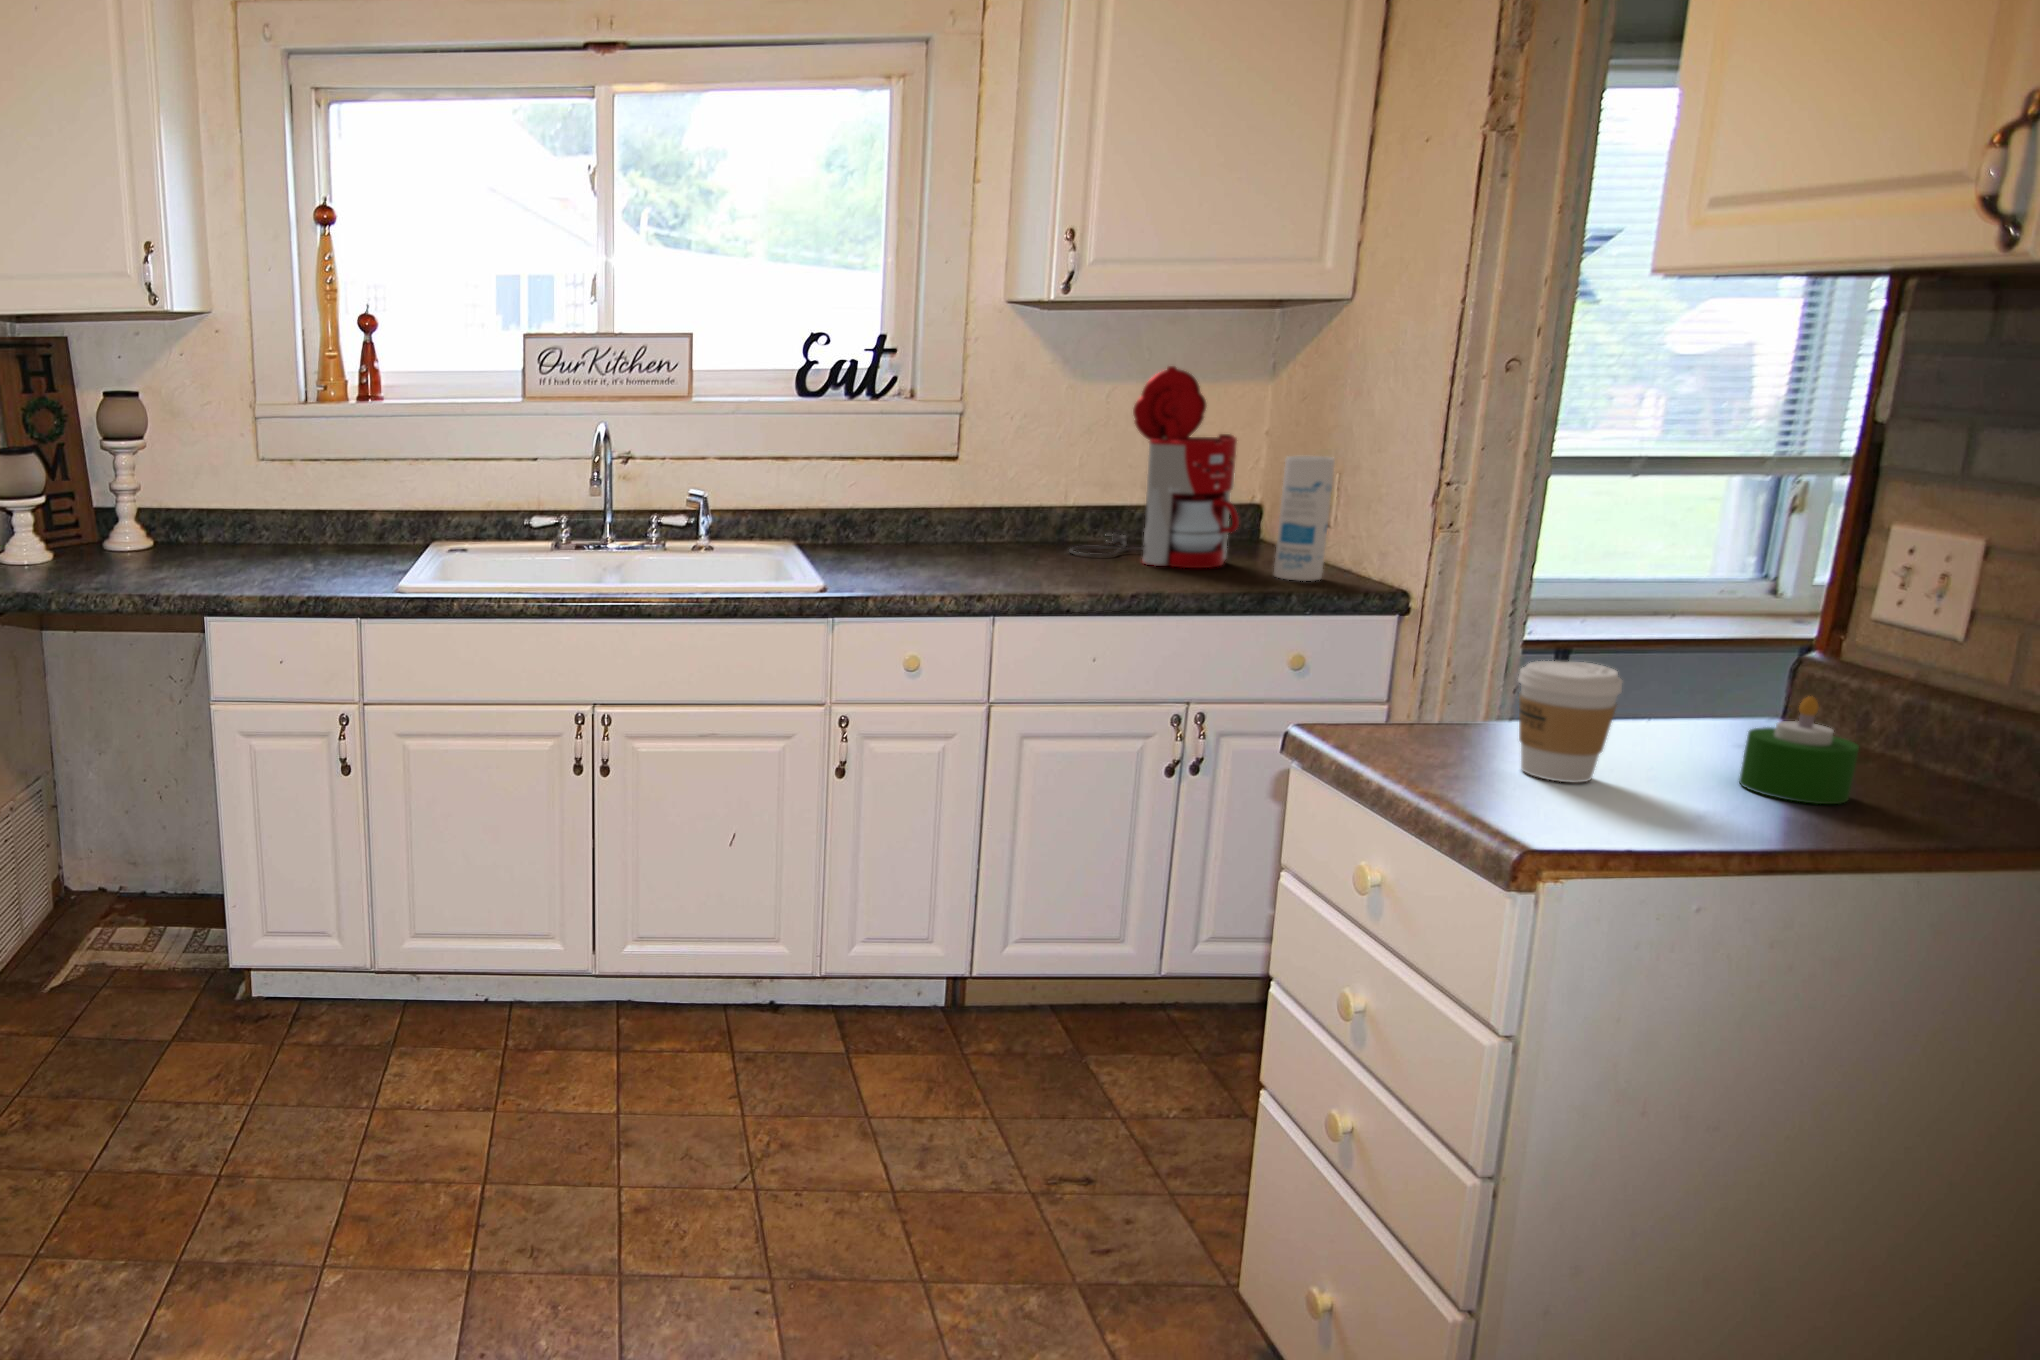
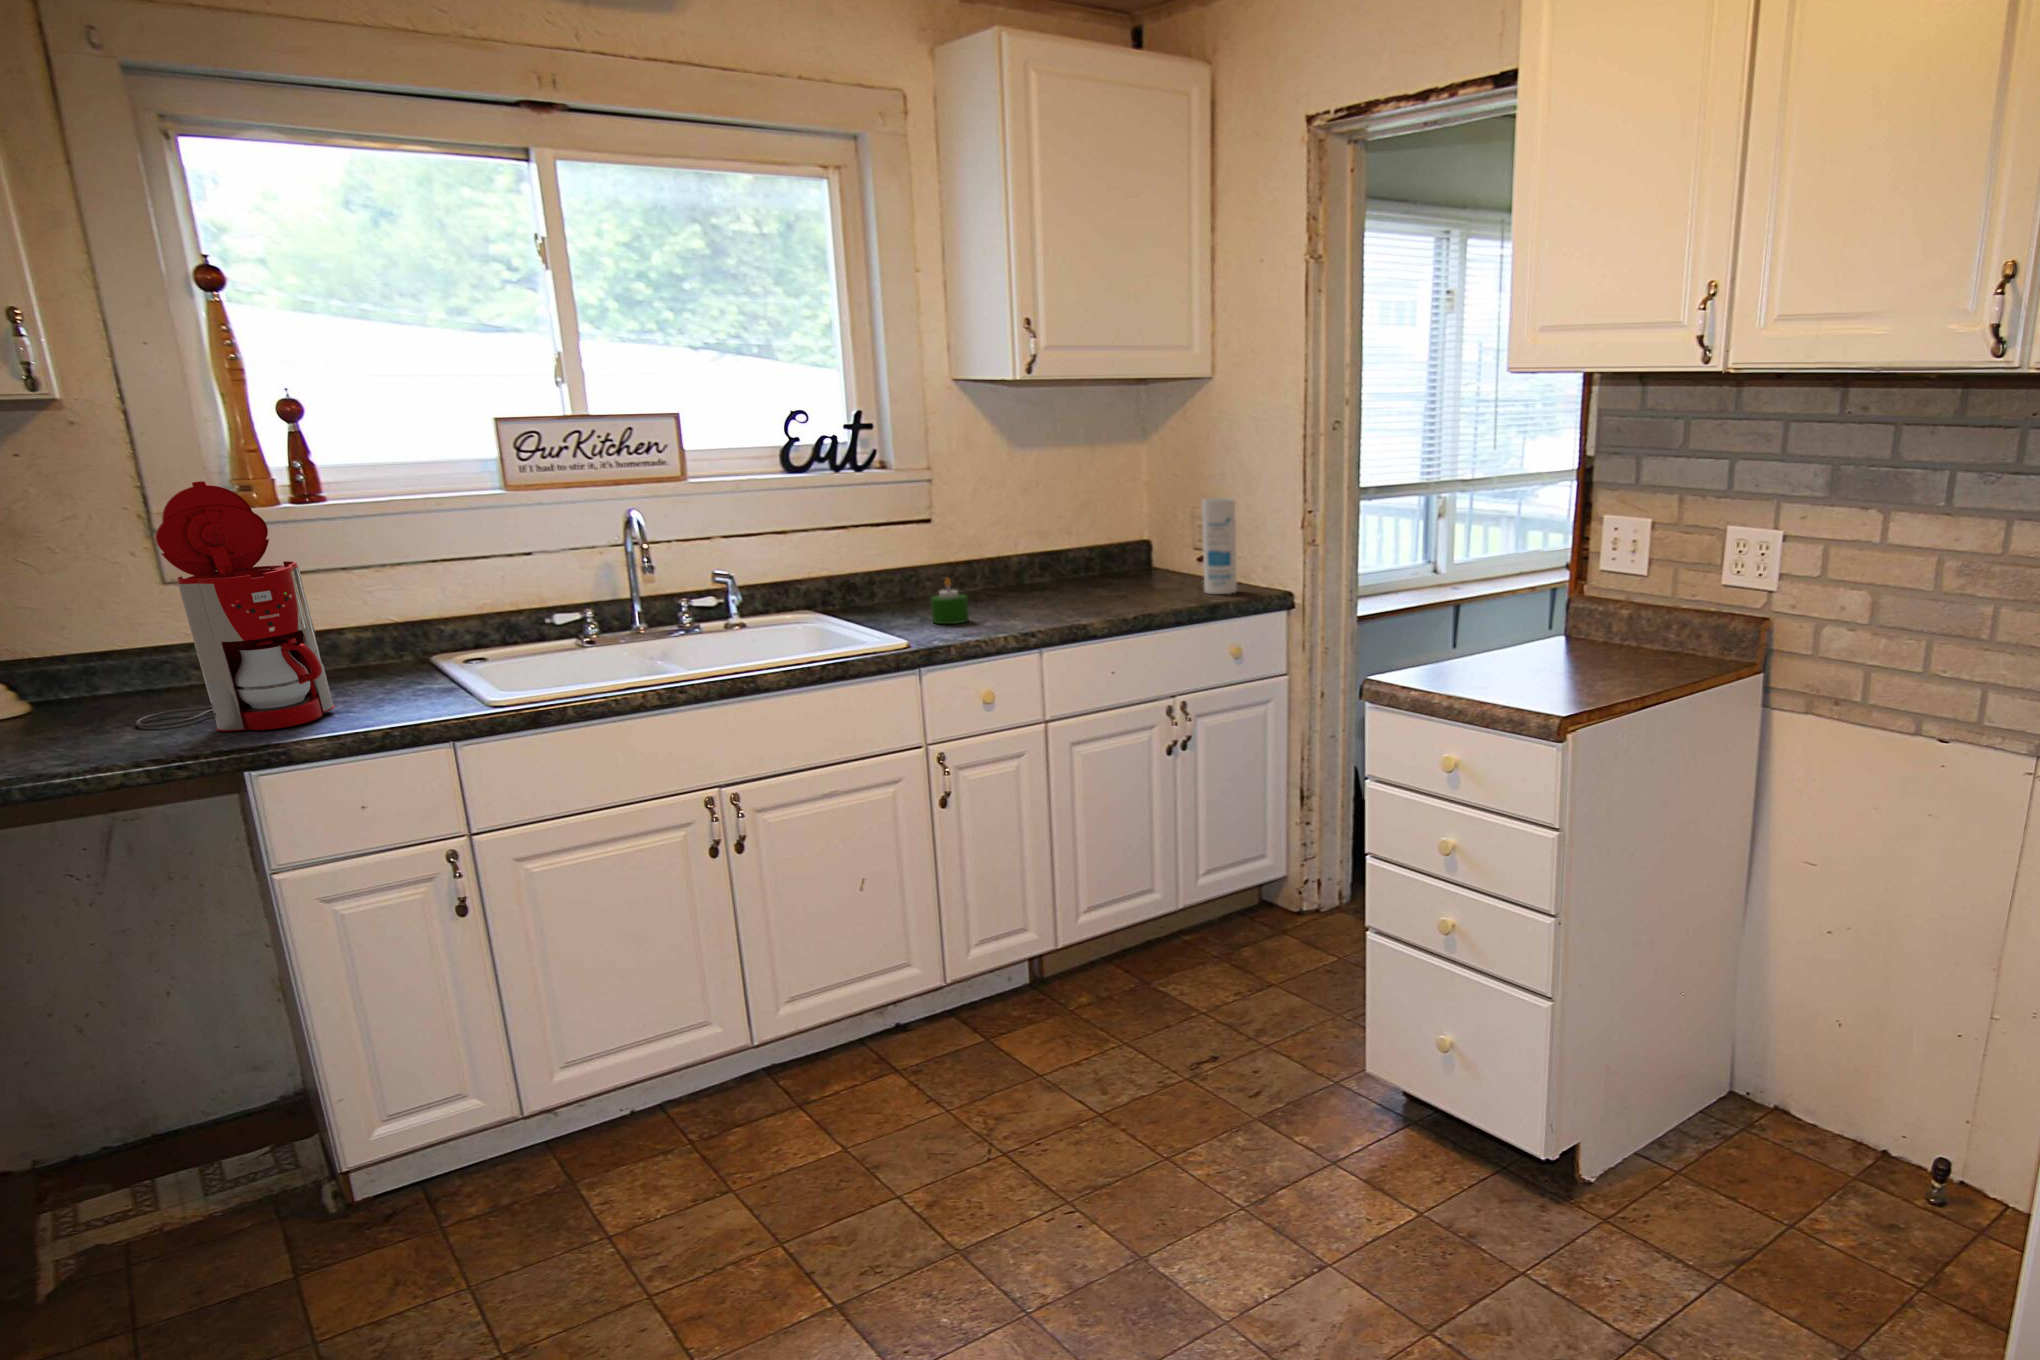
coffee maker: present [1070,366,1239,568] -> present [136,481,335,731]
coffee cup: present [1518,661,1622,783] -> none [1468,616,1518,688]
candle: present [1739,696,1859,804] -> present [931,578,969,624]

